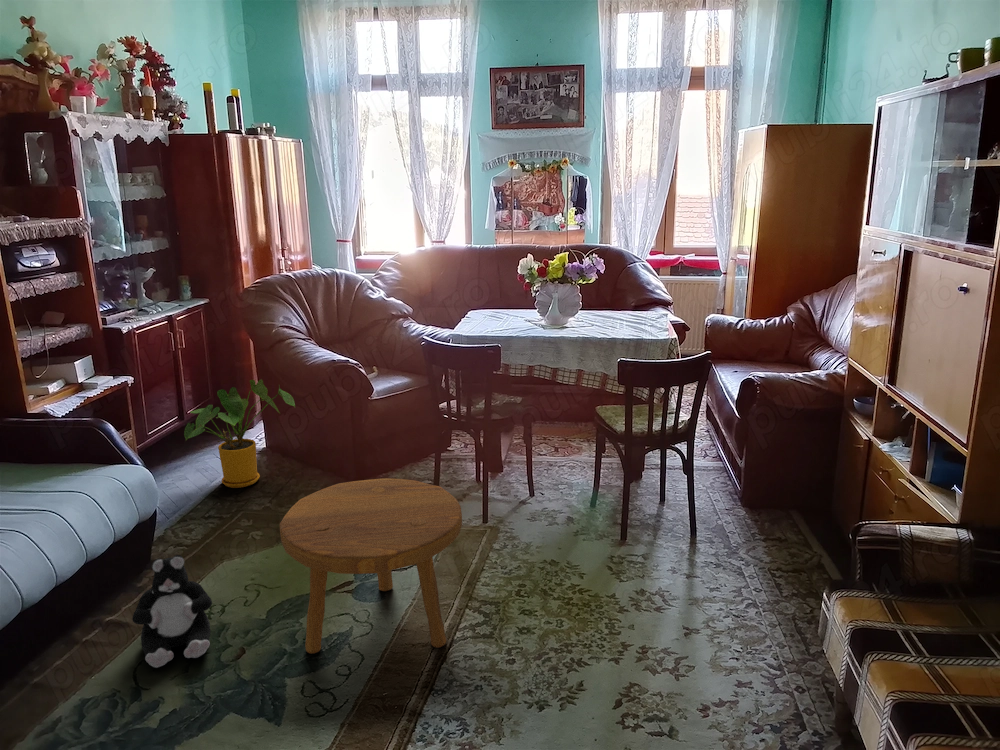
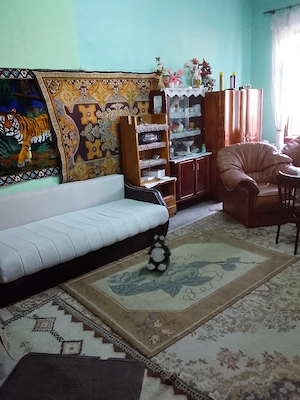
house plant: present [184,380,295,488] -> none [189,184,231,224]
footstool: present [280,478,462,653] -> none [189,222,262,294]

